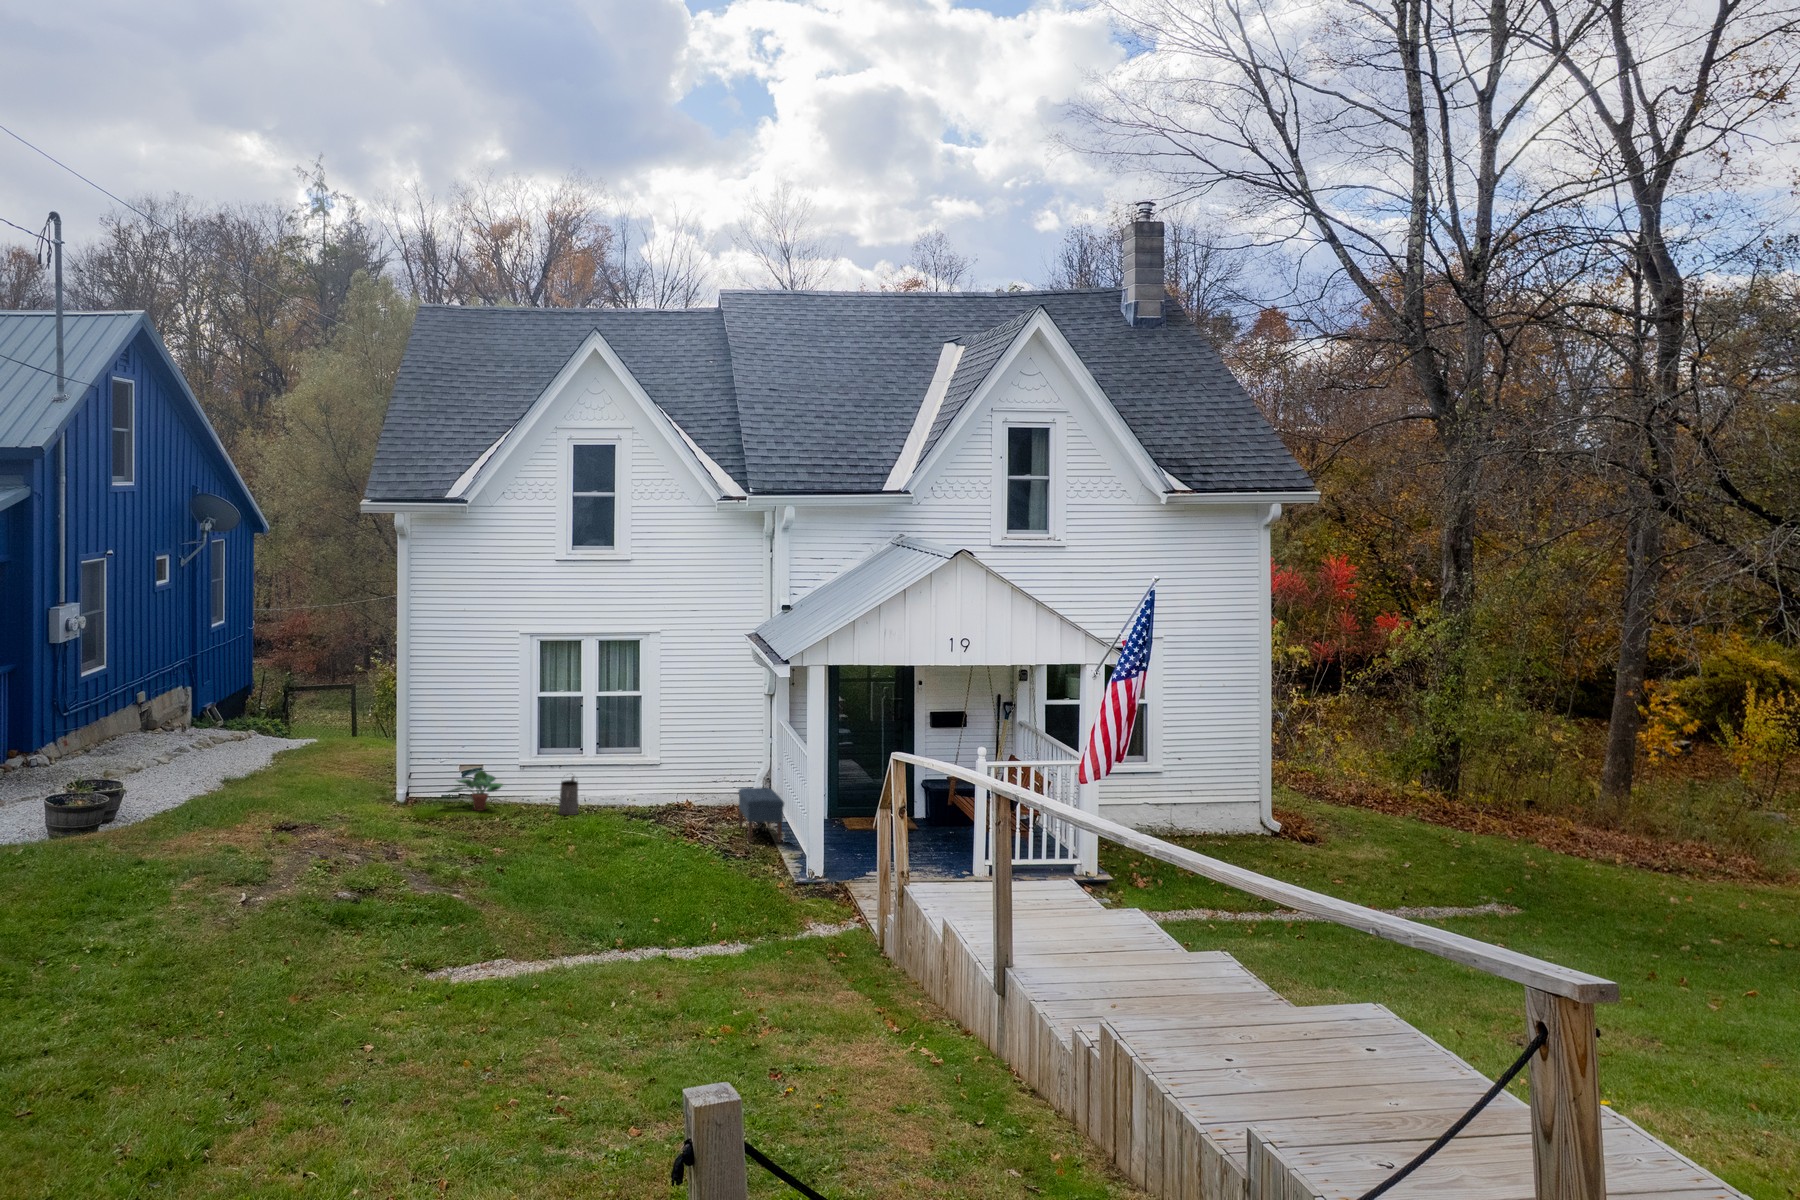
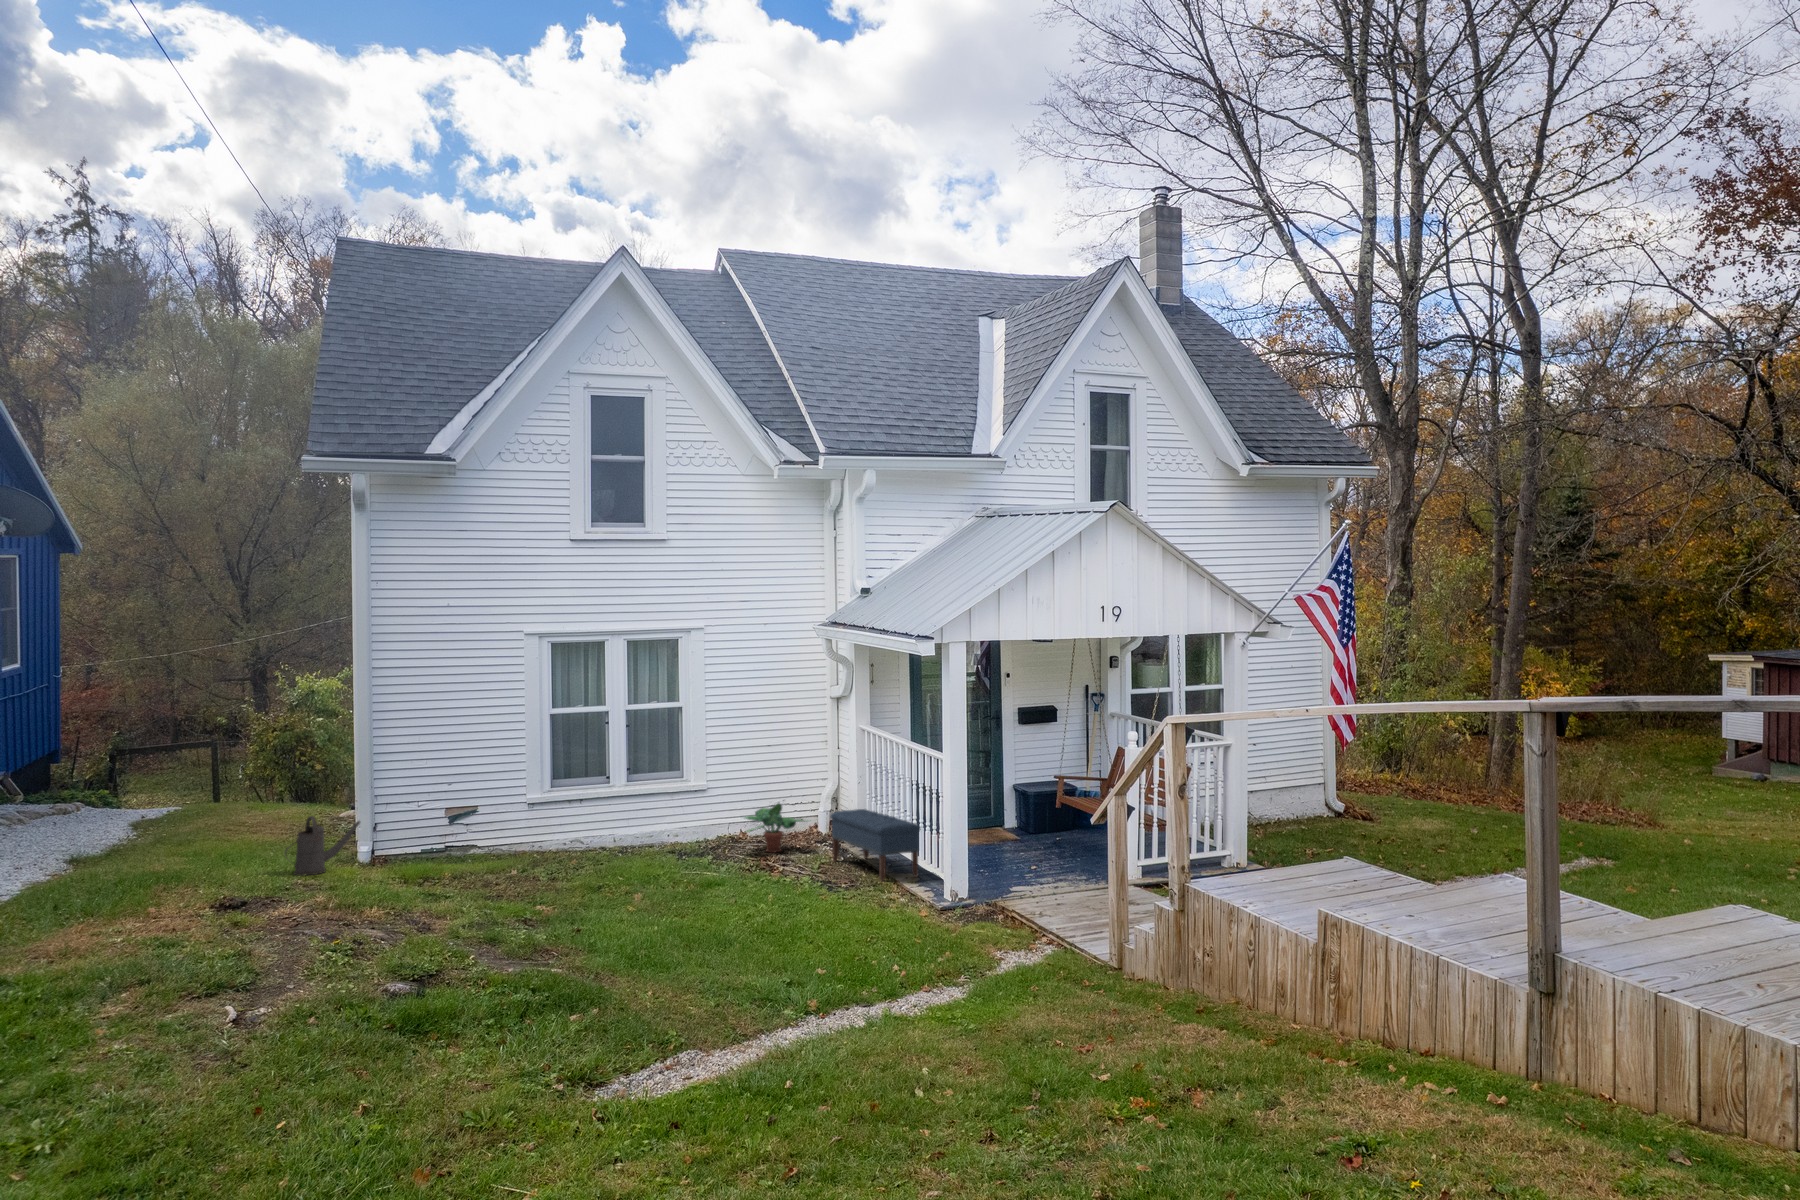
potted plant: present [449,770,503,811] -> present [745,803,805,853]
watering can: present [558,776,579,815] -> present [285,816,360,876]

